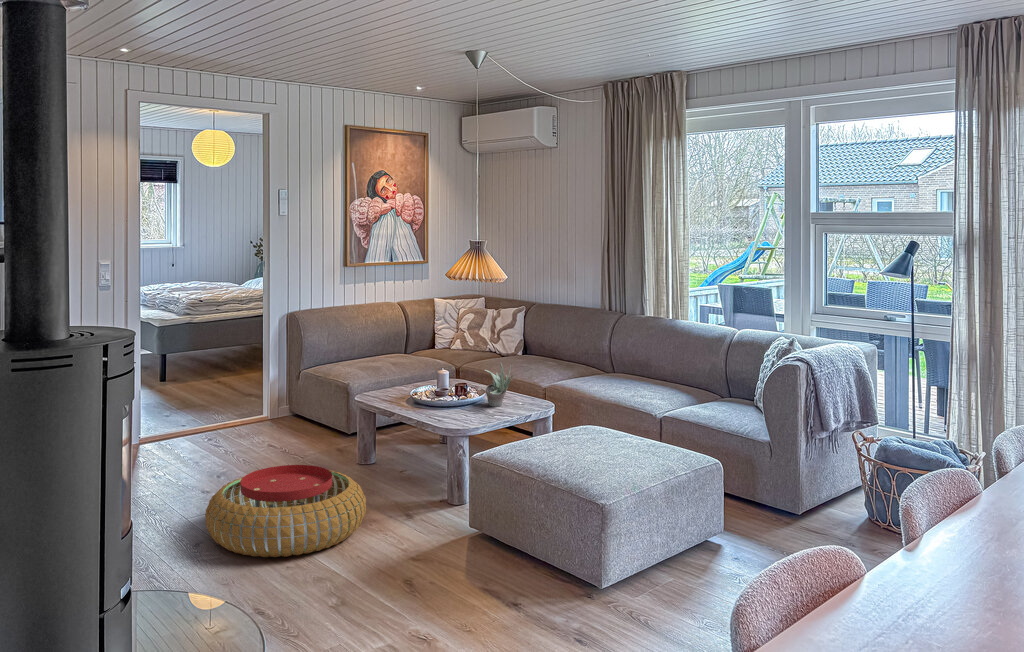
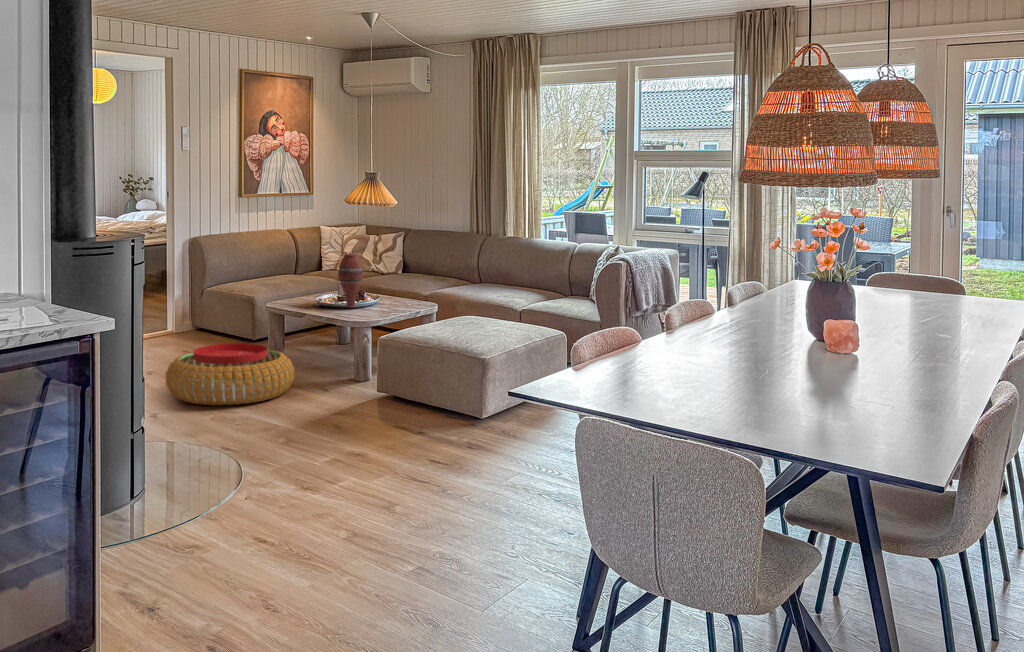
vase: none [430,348,460,416] -> present [338,253,363,307]
succulent plant: present [484,362,514,407] -> none [380,266,405,302]

